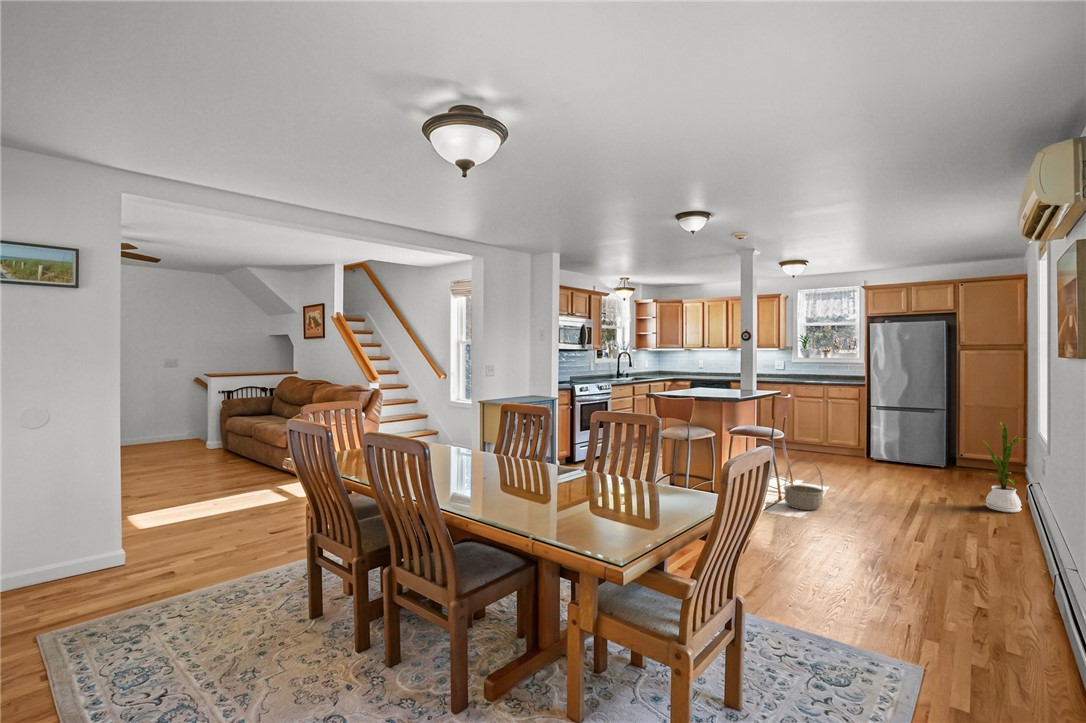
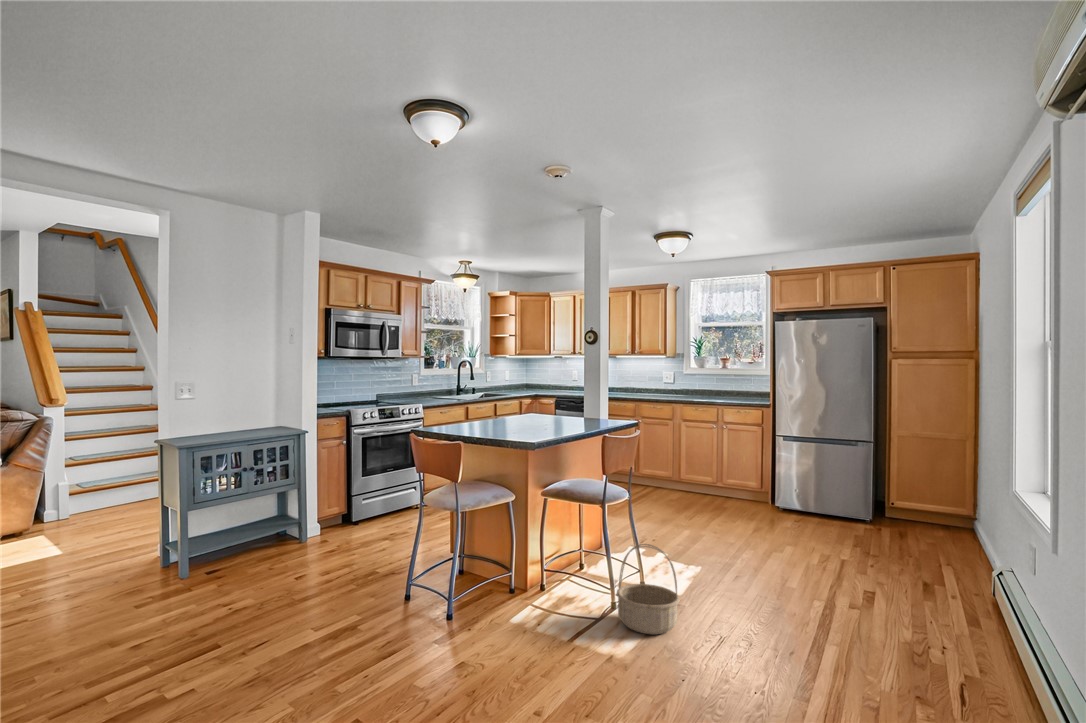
house plant: present [982,422,1028,512] -> none [925,470,1006,625]

